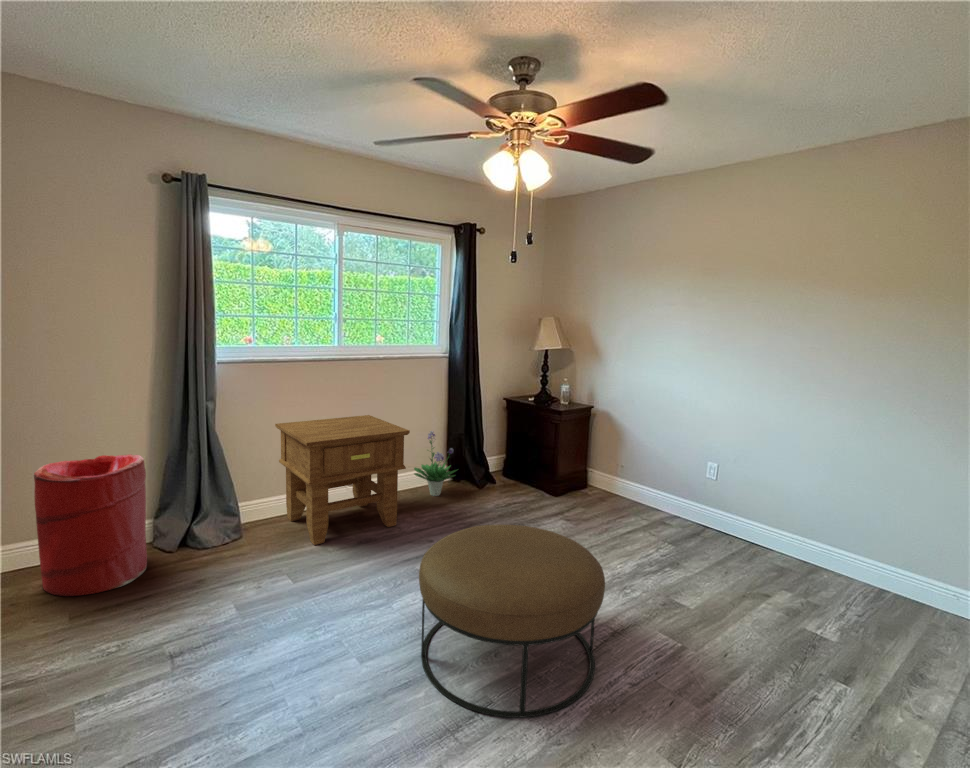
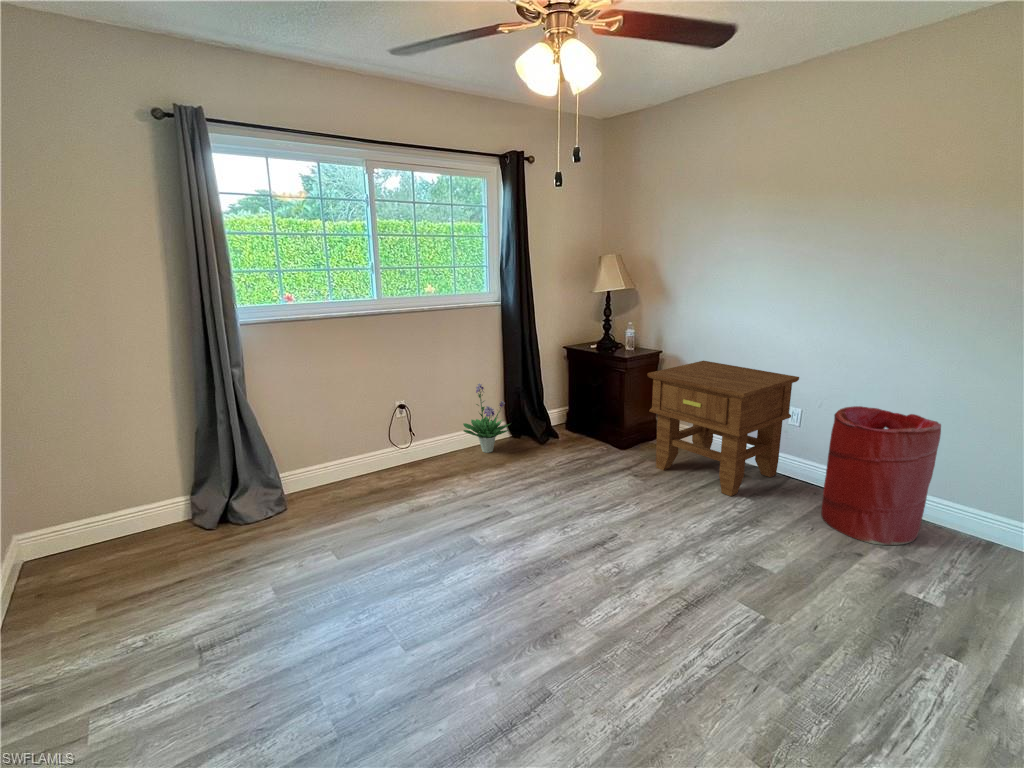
side table: present [275,415,410,545] -> present [647,361,799,496]
laundry hamper: present [34,454,147,596] -> present [821,406,941,545]
ottoman: present [419,524,605,718] -> none [467,492,677,710]

